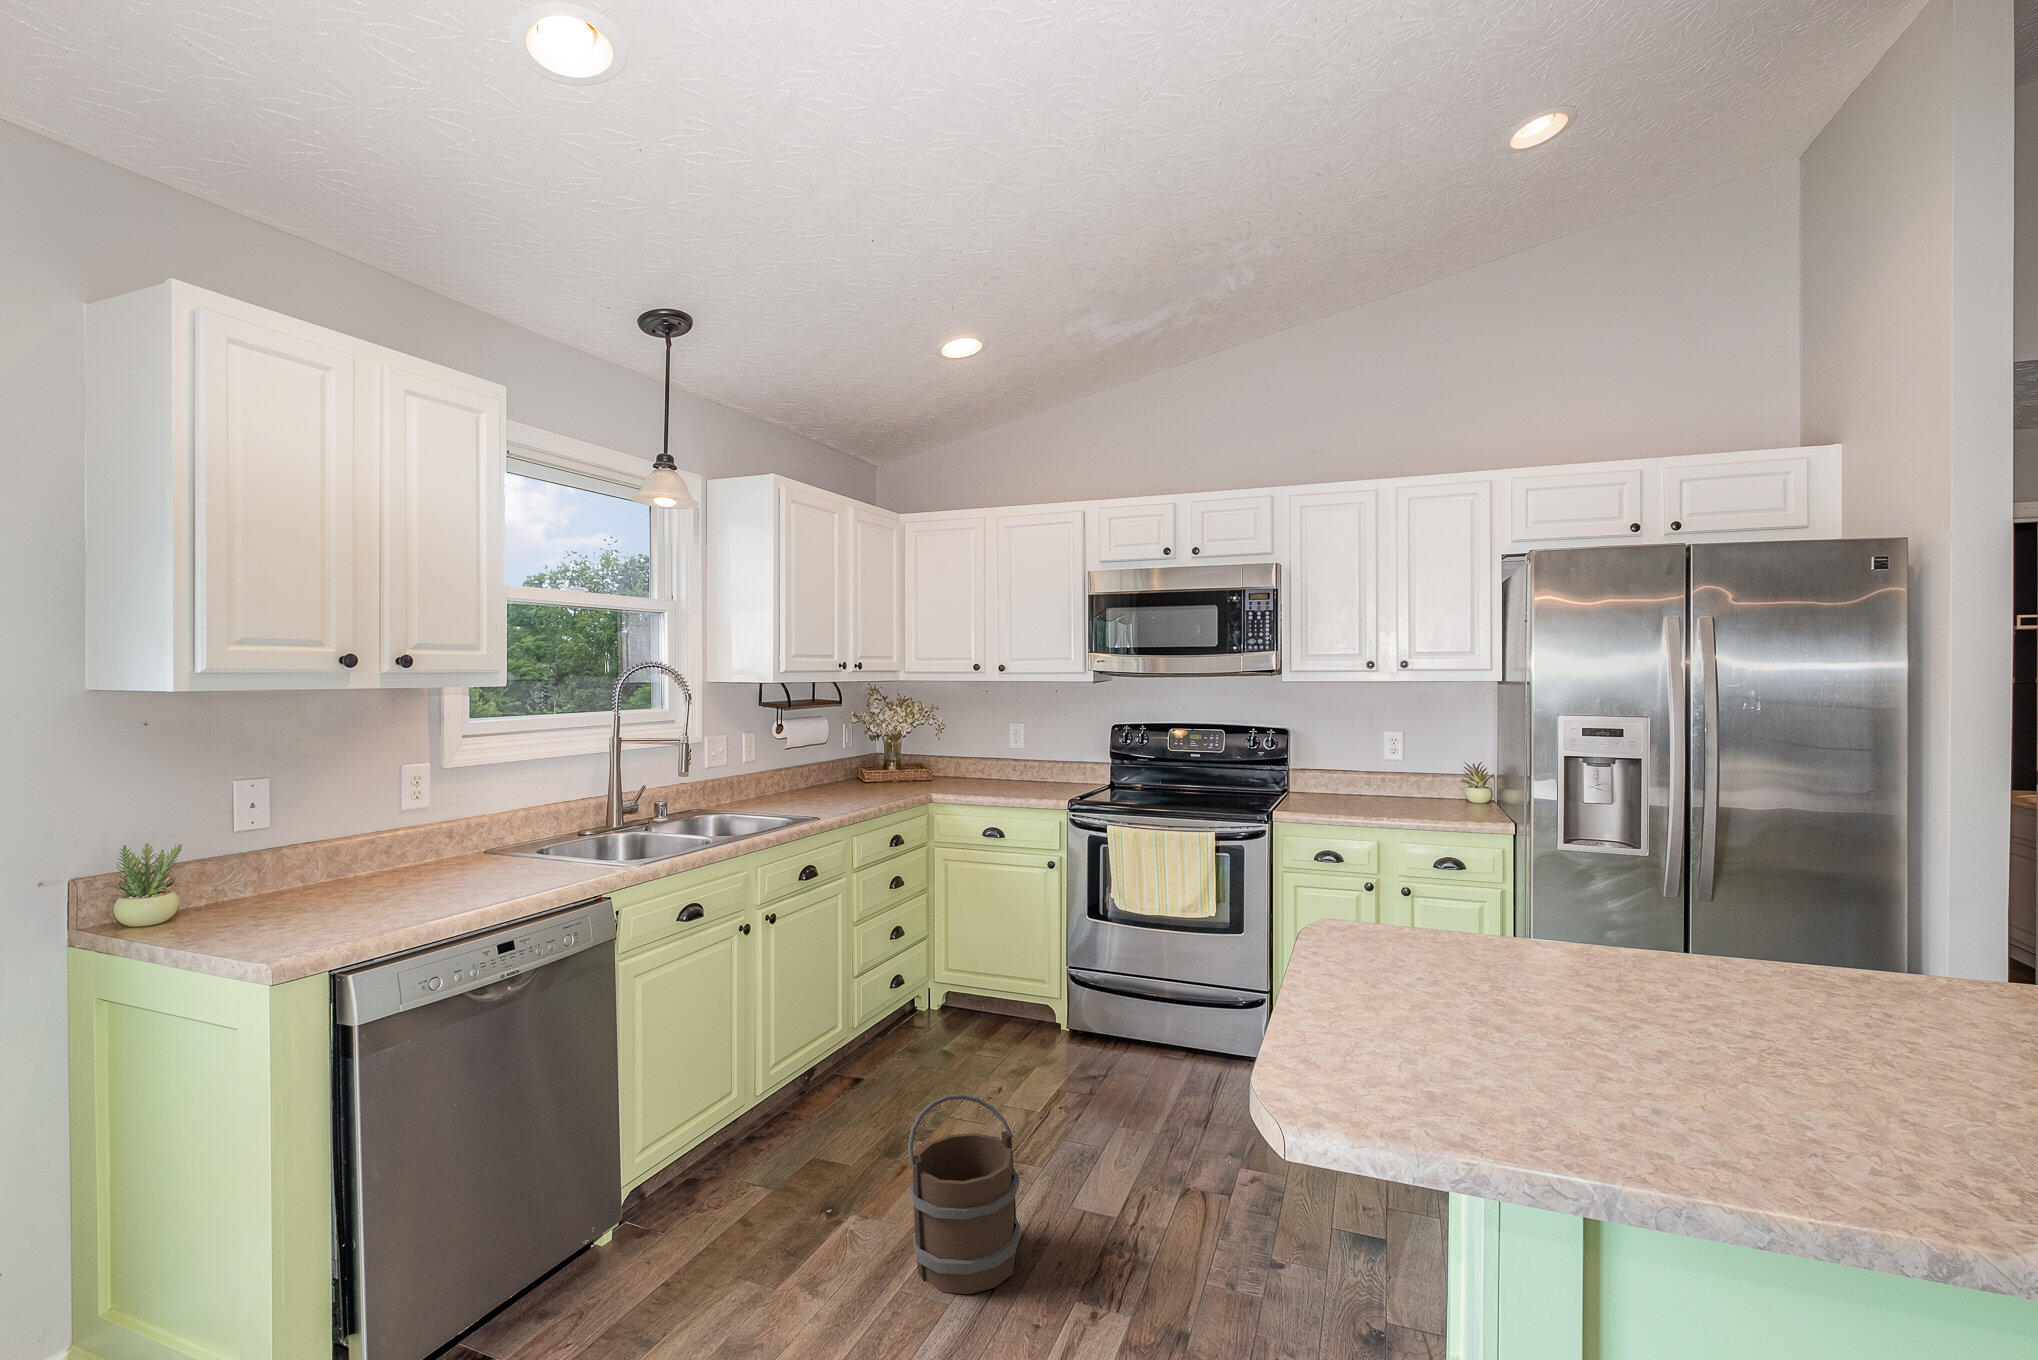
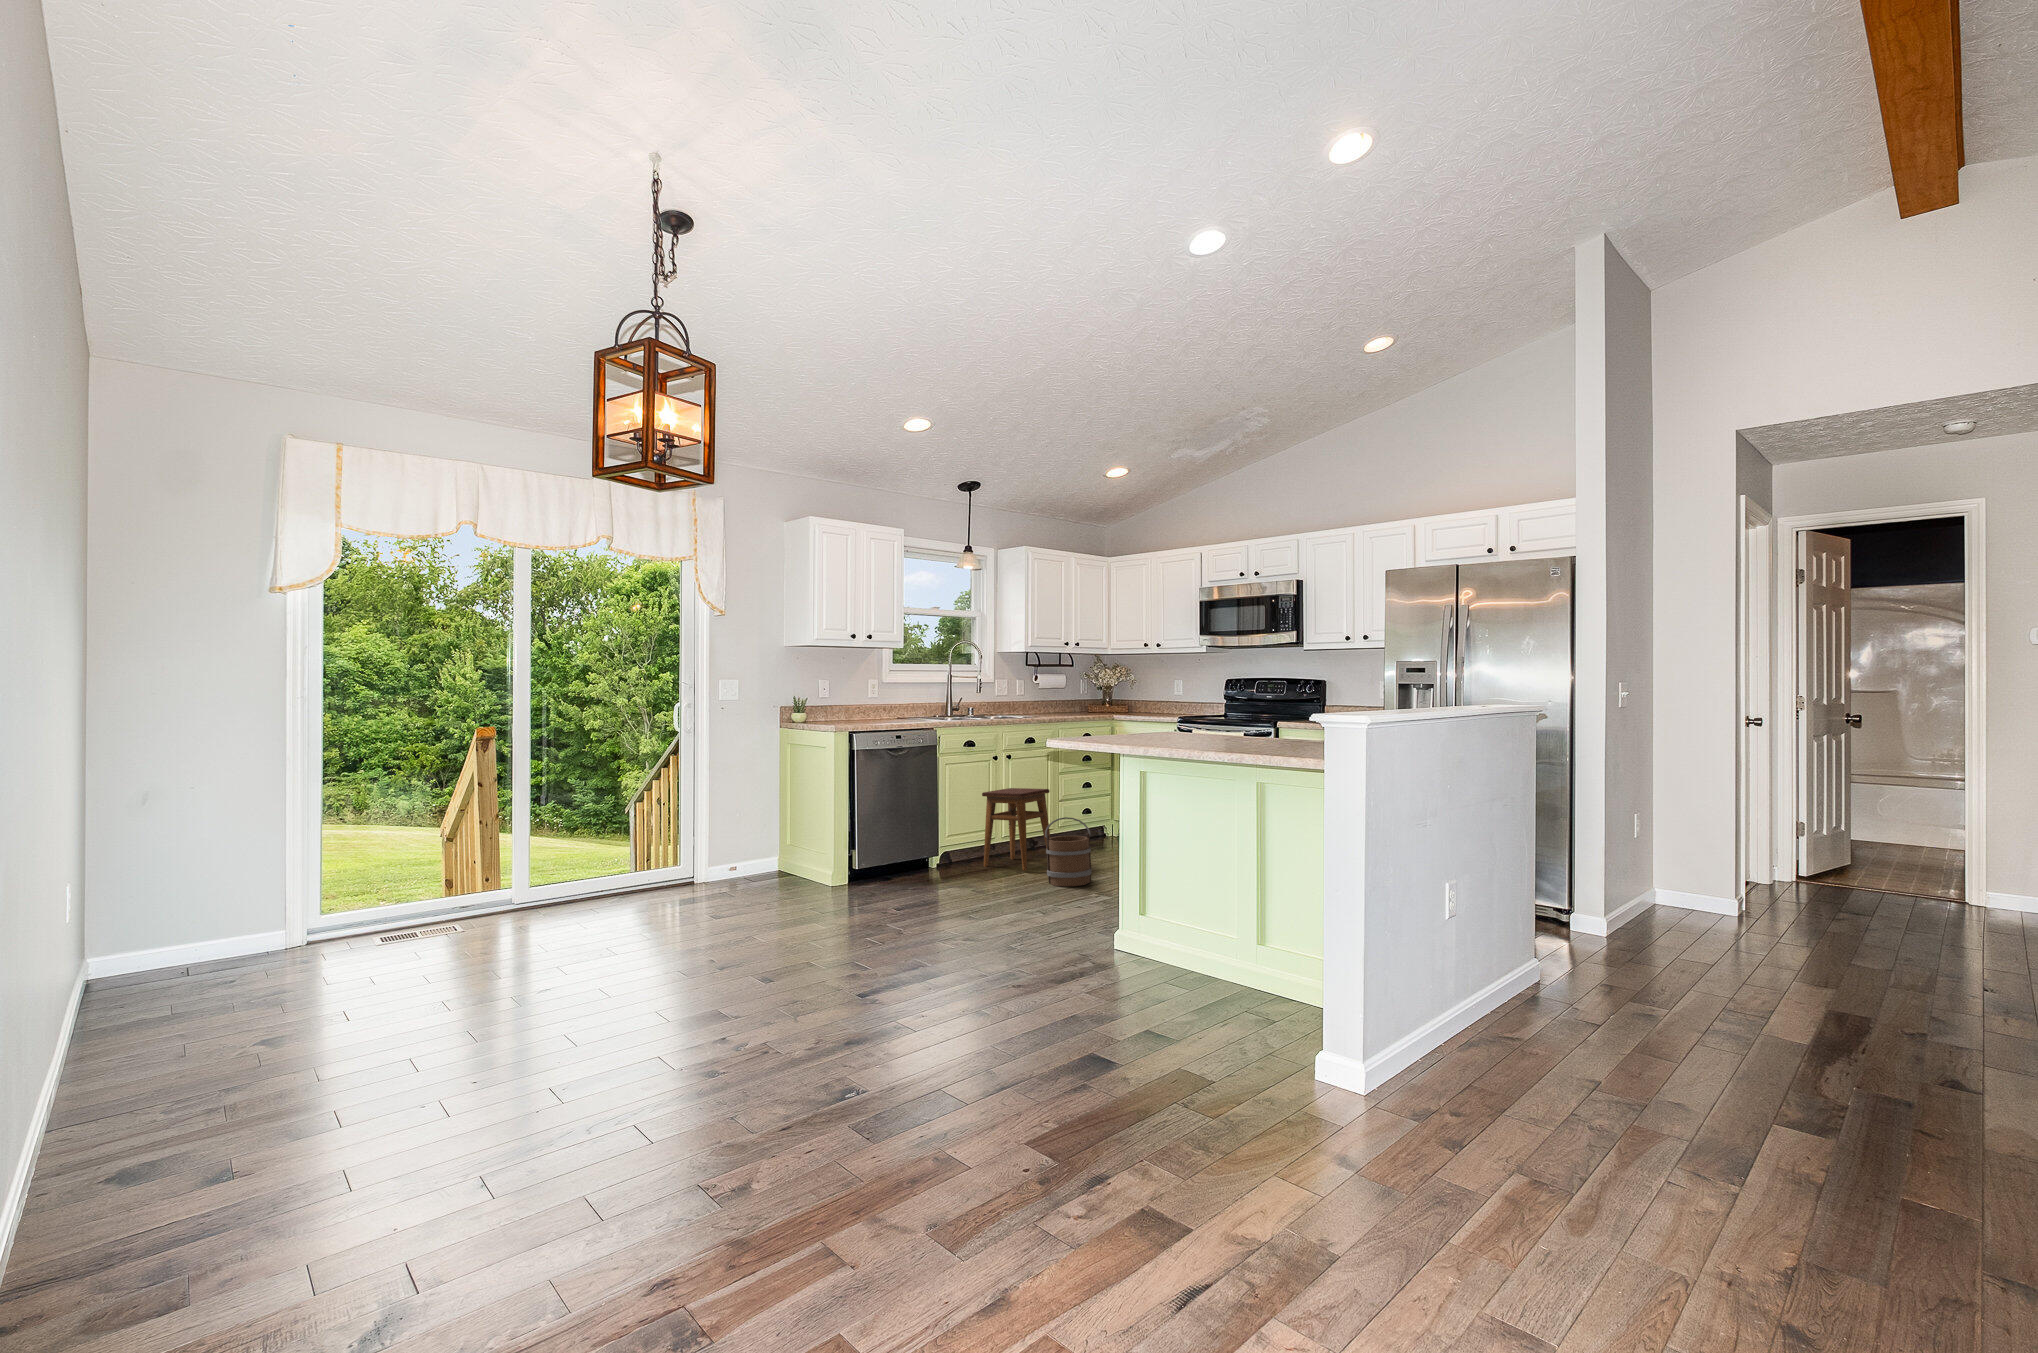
stool: none [720,995,881,1218] -> present [982,788,1050,870]

